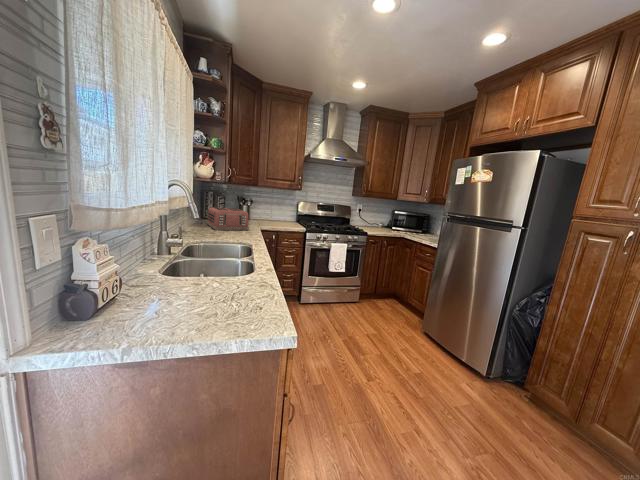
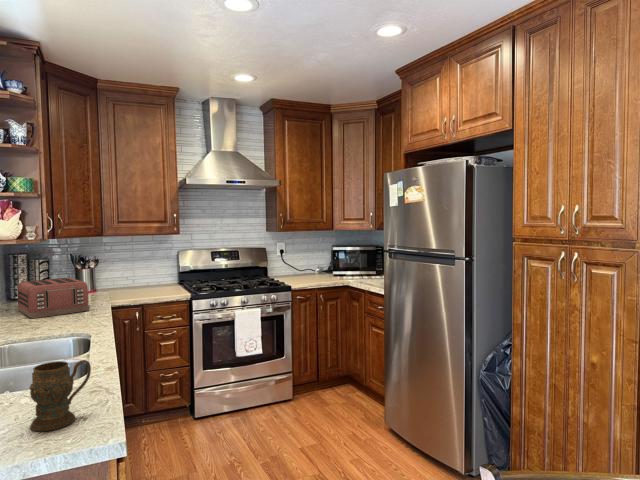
mug: none [222,261,267,314] -> present [30,360,91,431]

